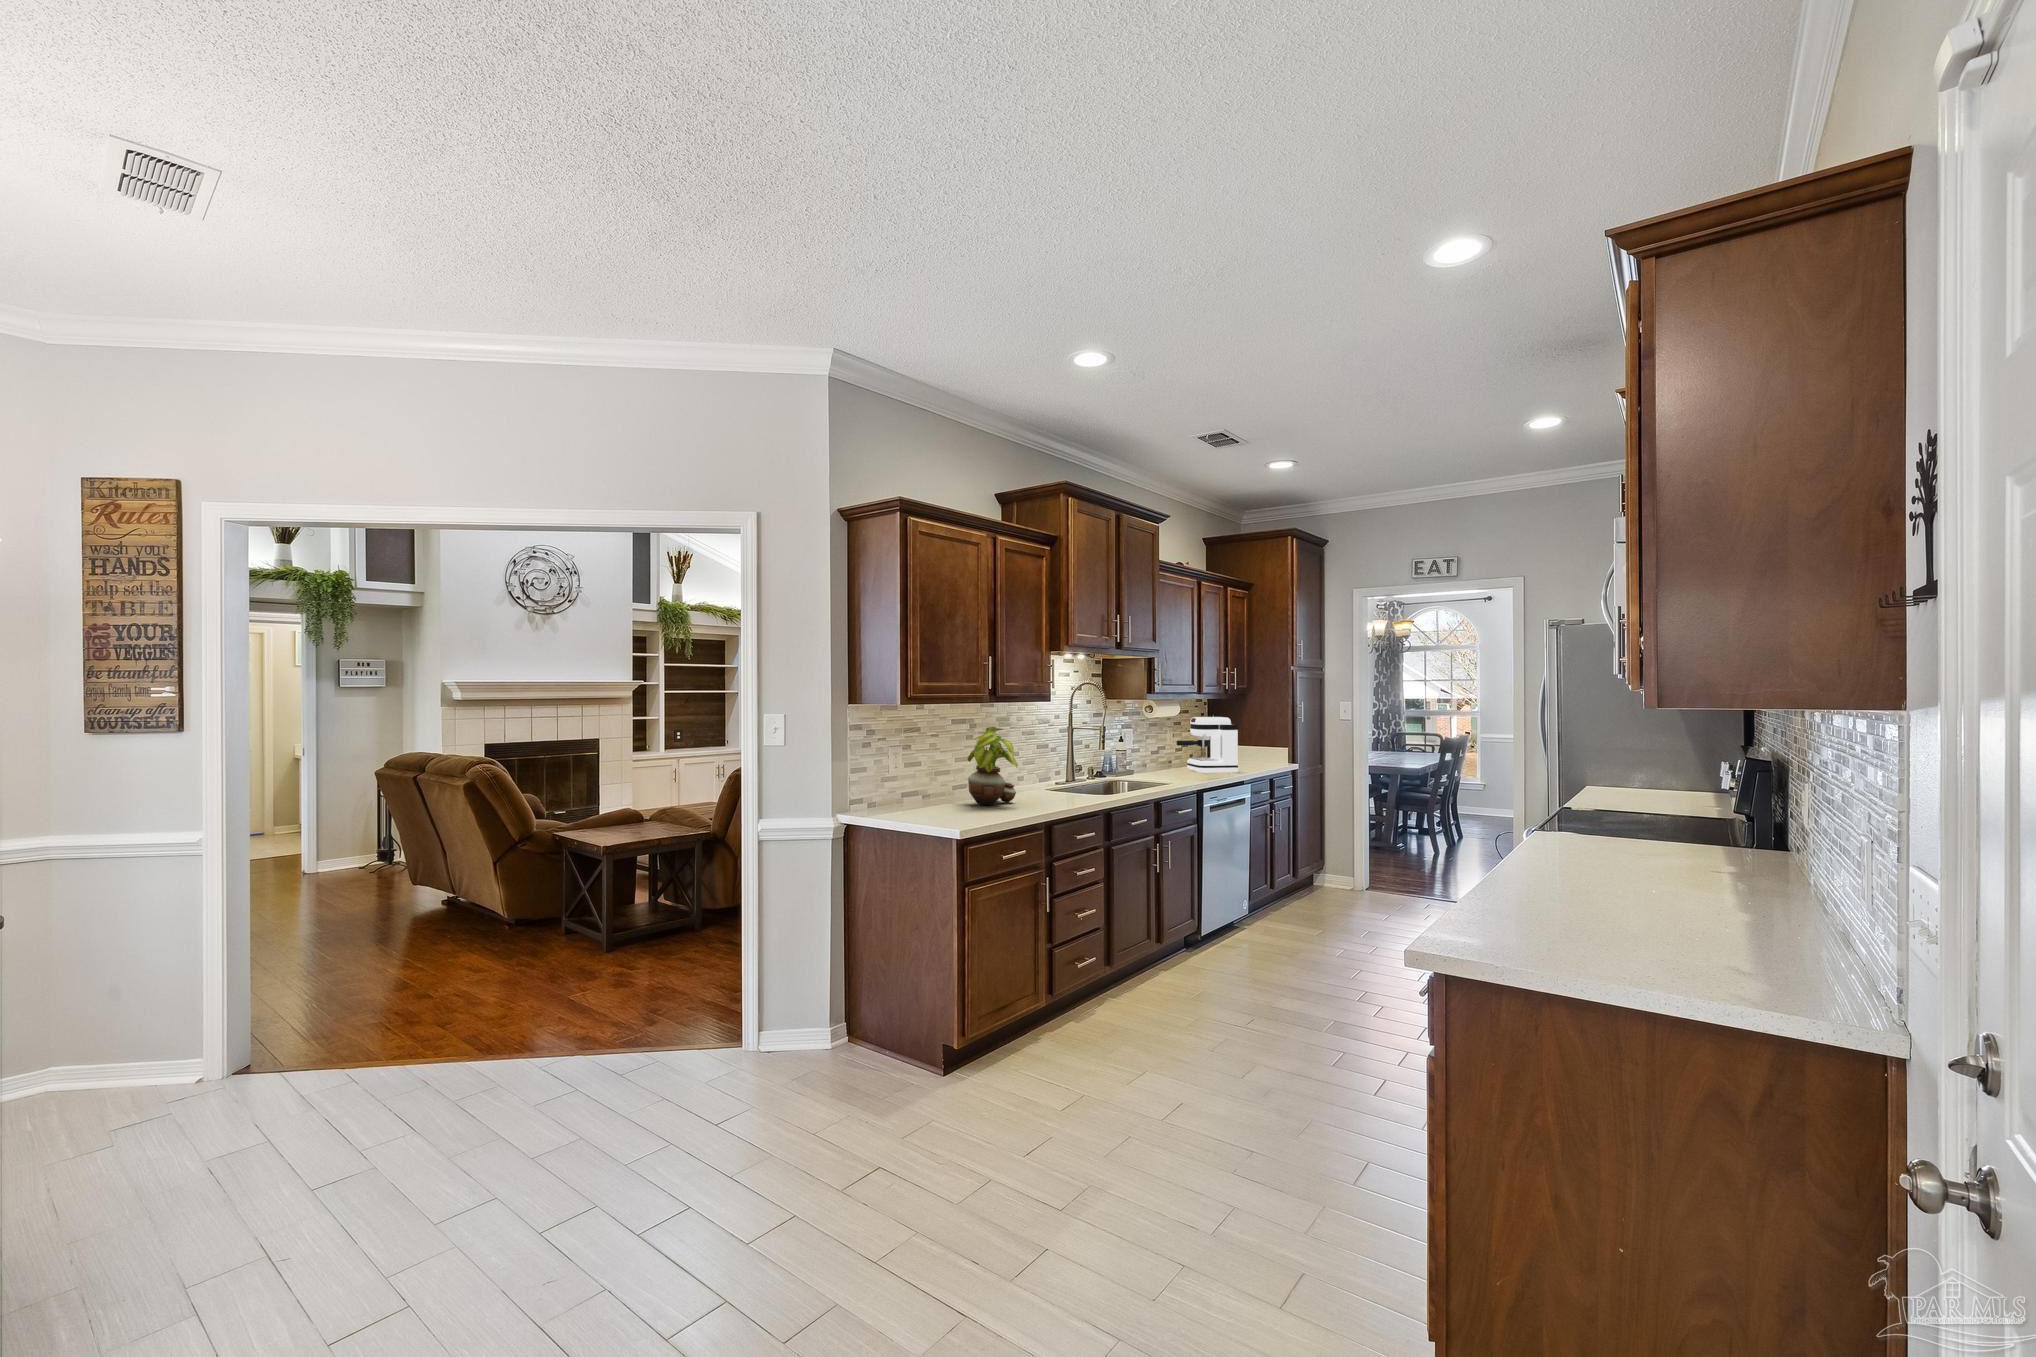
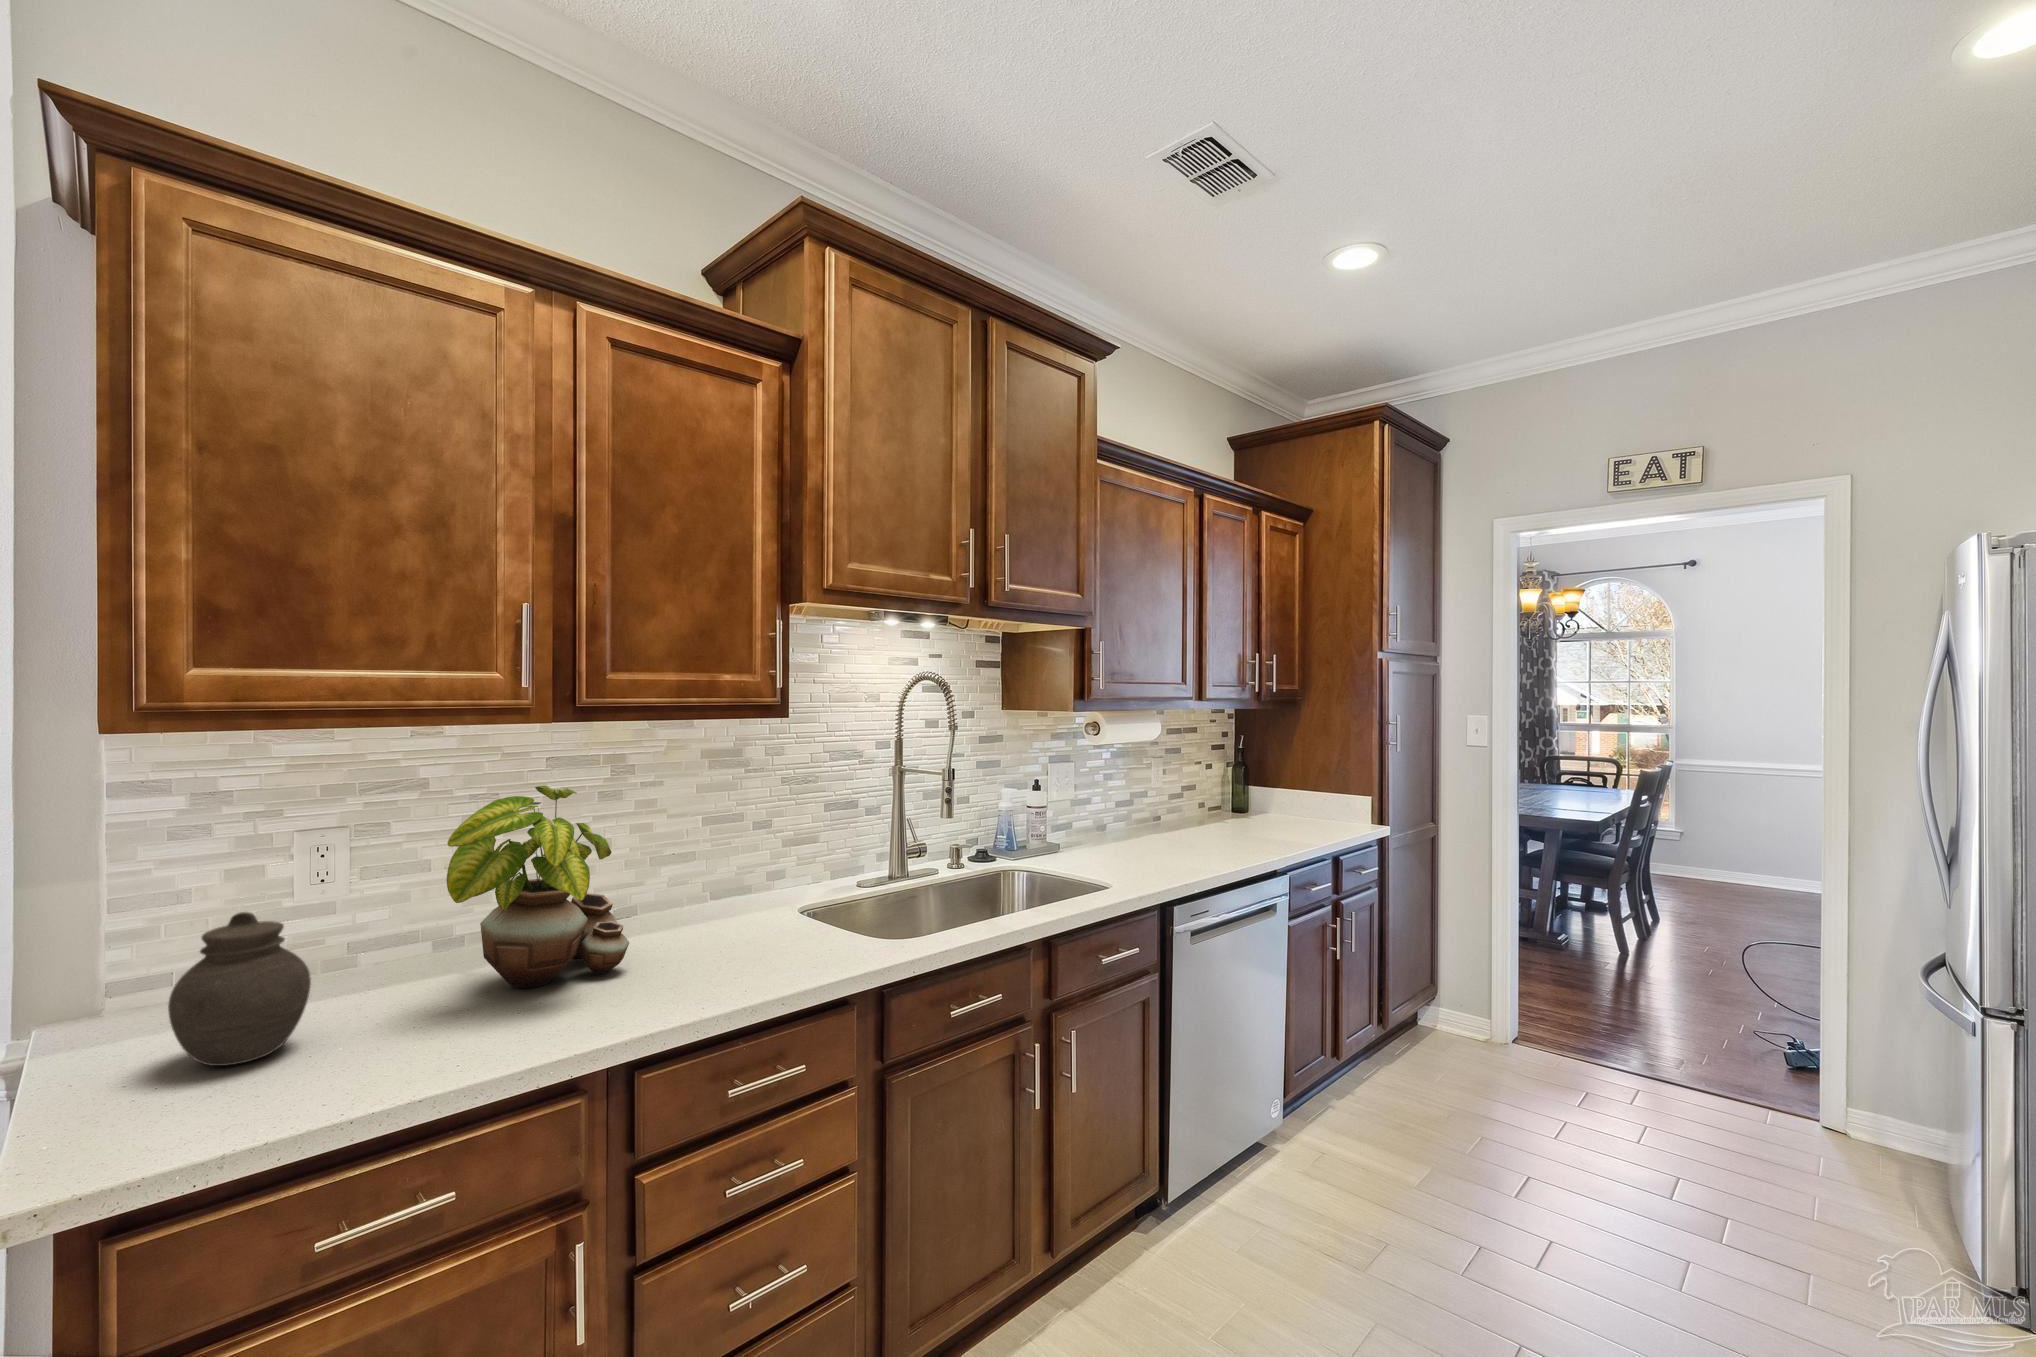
coffee maker: present [1177,717,1238,774] -> none [1149,743,1263,854]
jar: none [915,766,951,817] -> present [168,912,311,1066]

